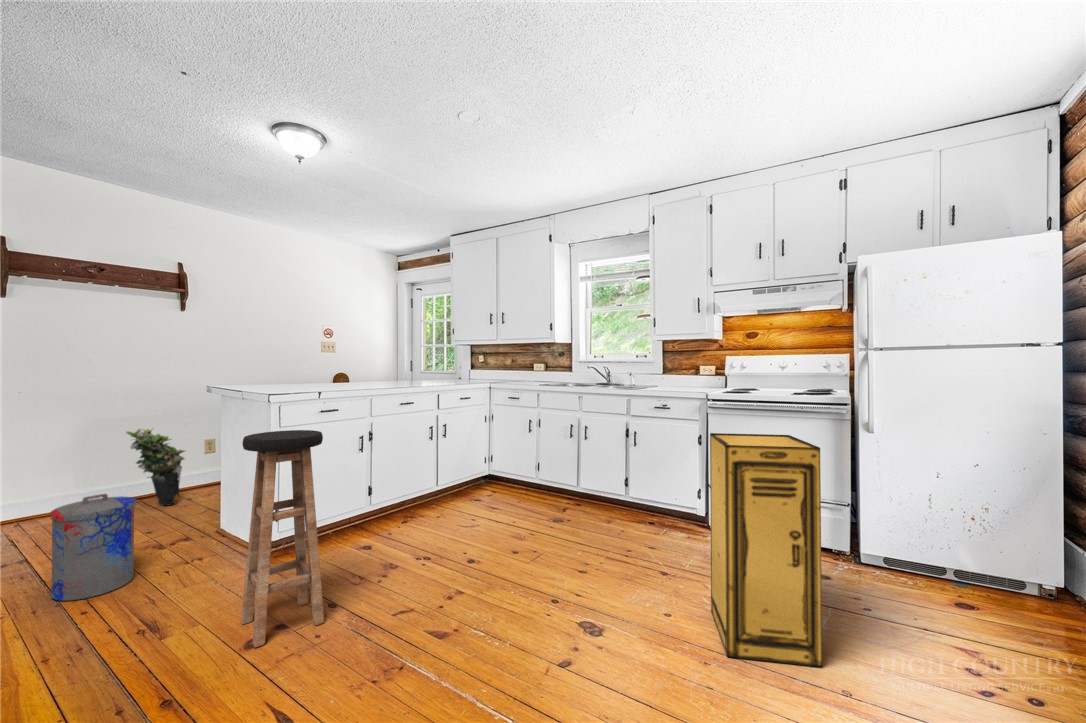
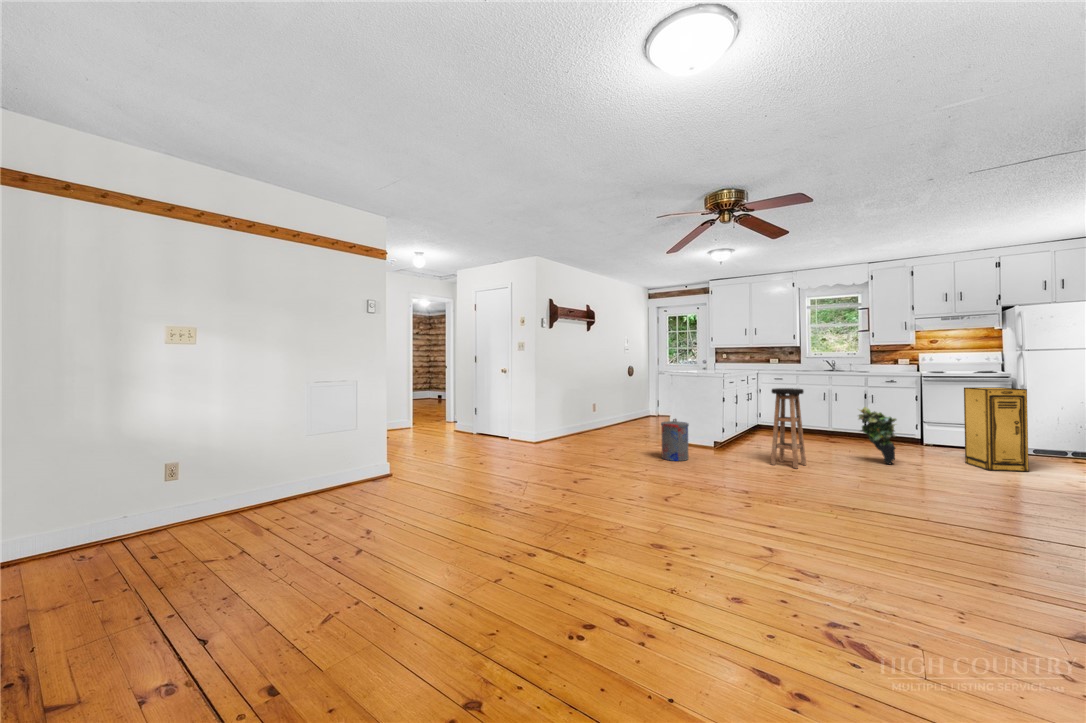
potted plant: present [126,429,185,506] -> present [859,407,896,464]

